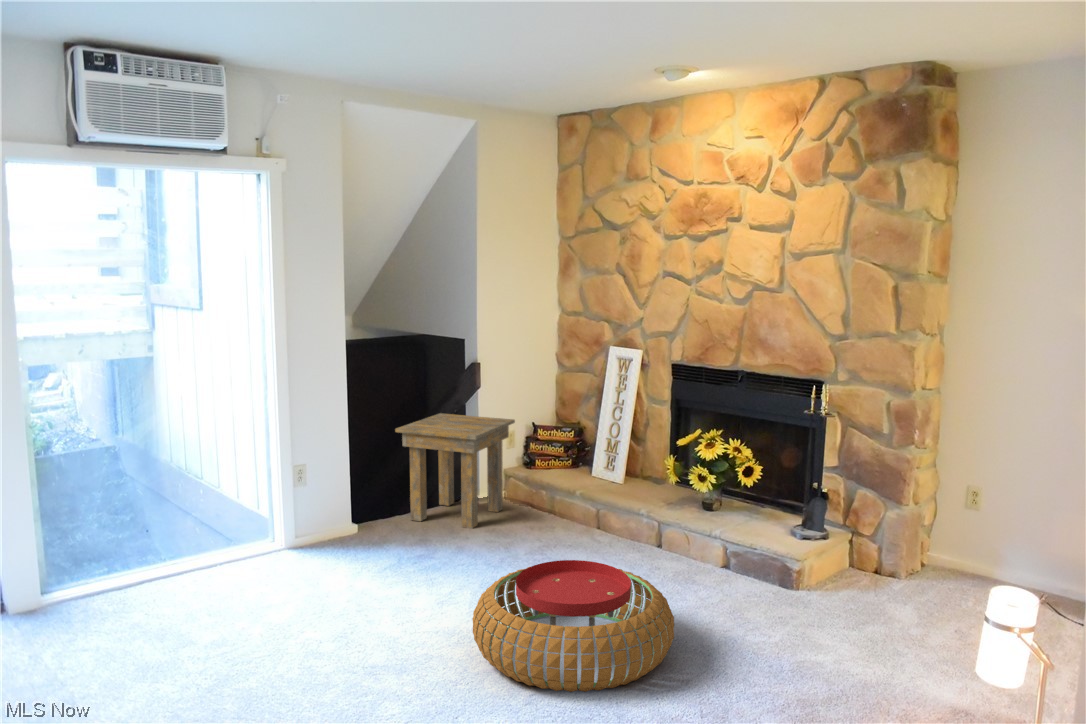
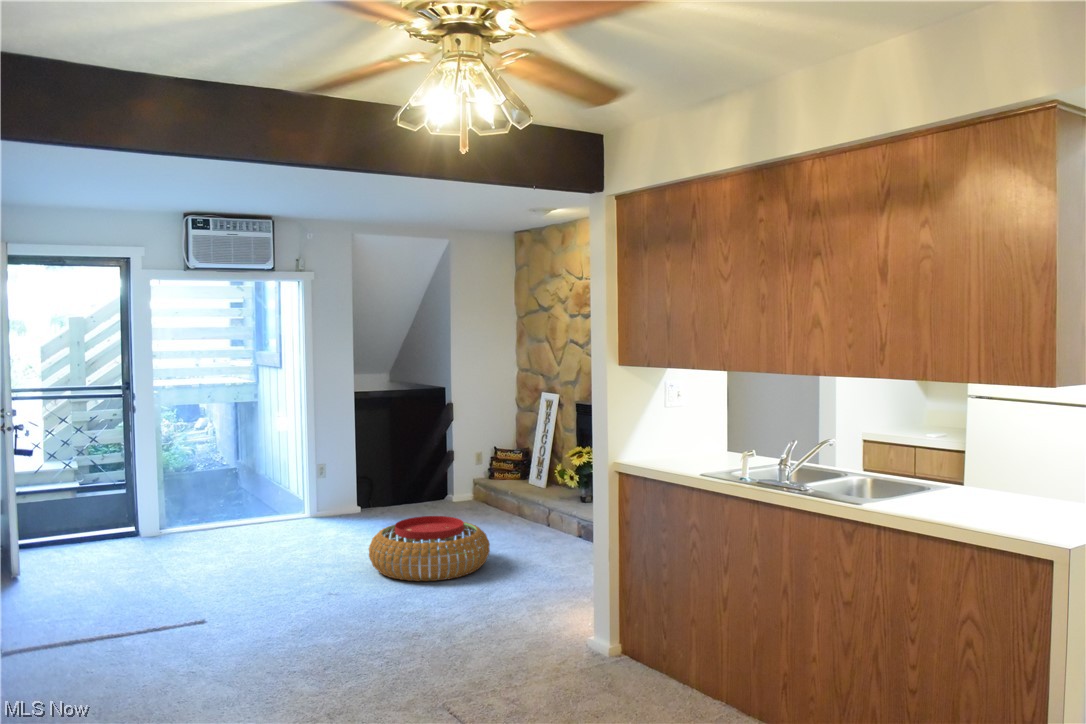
side table: present [395,413,515,528] -> none [388,438,473,514]

